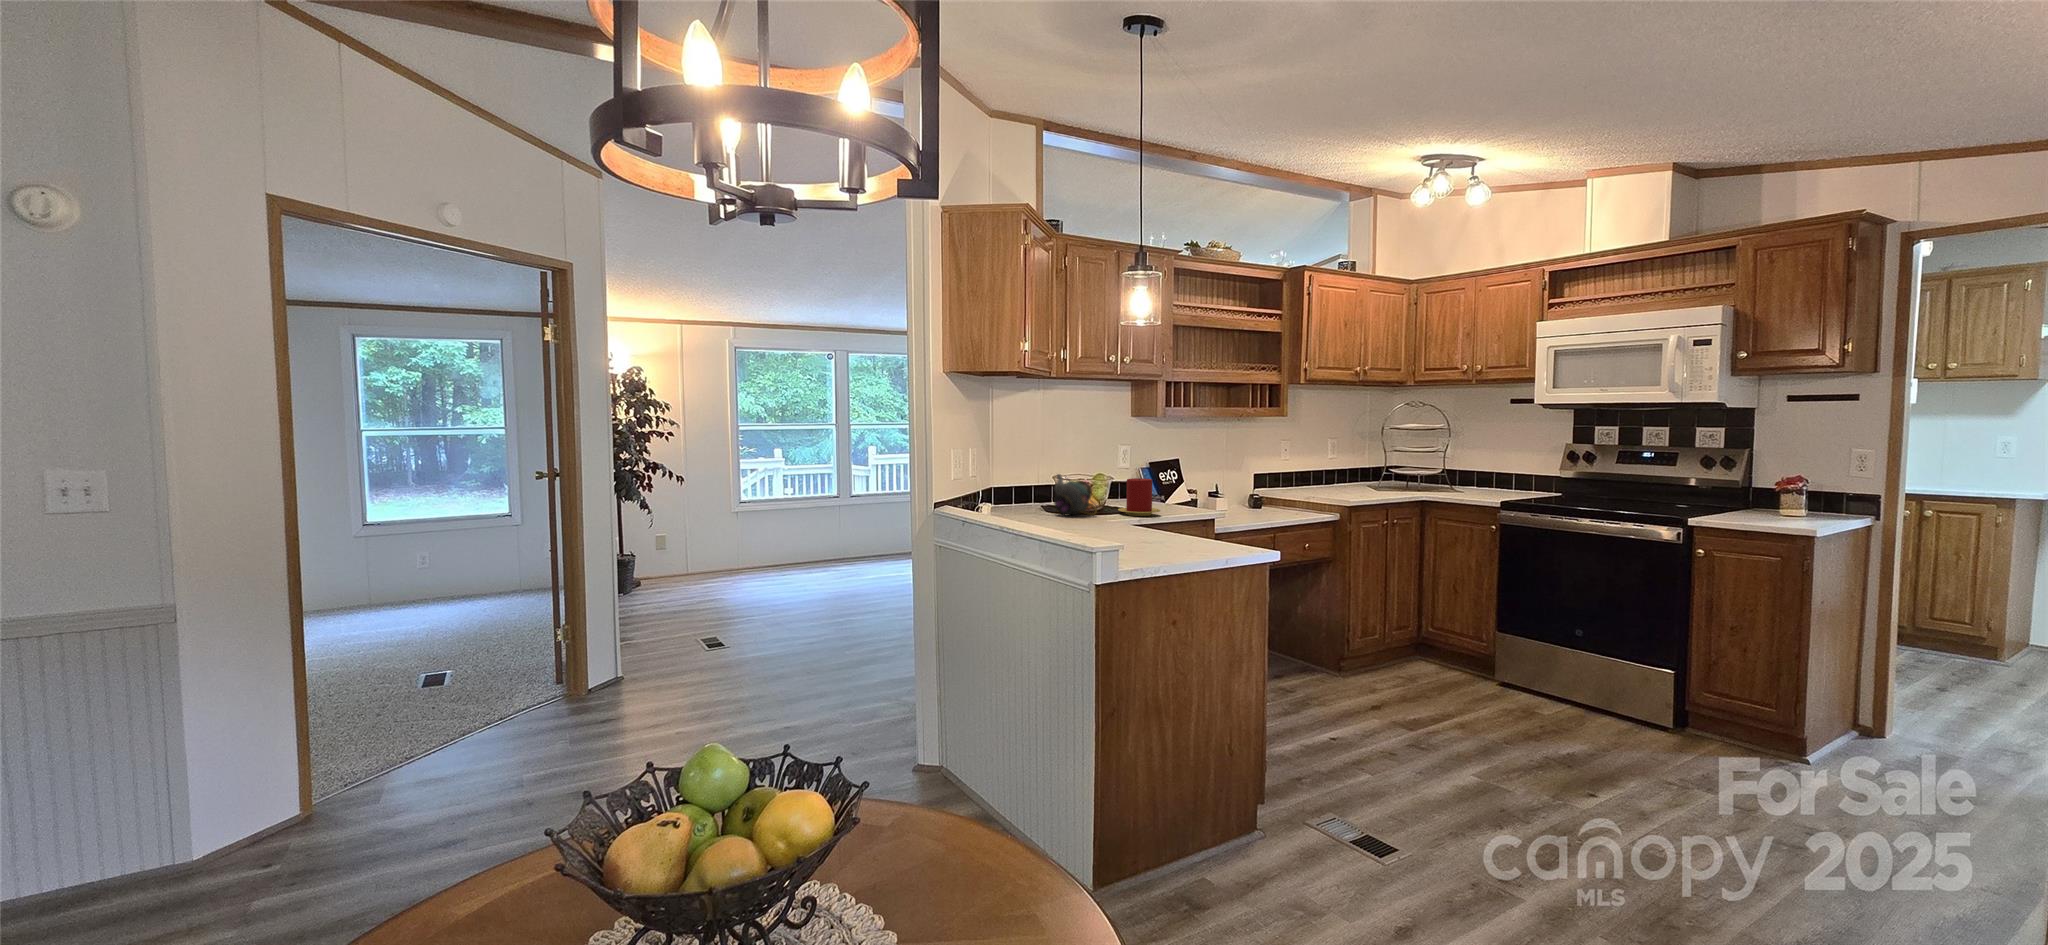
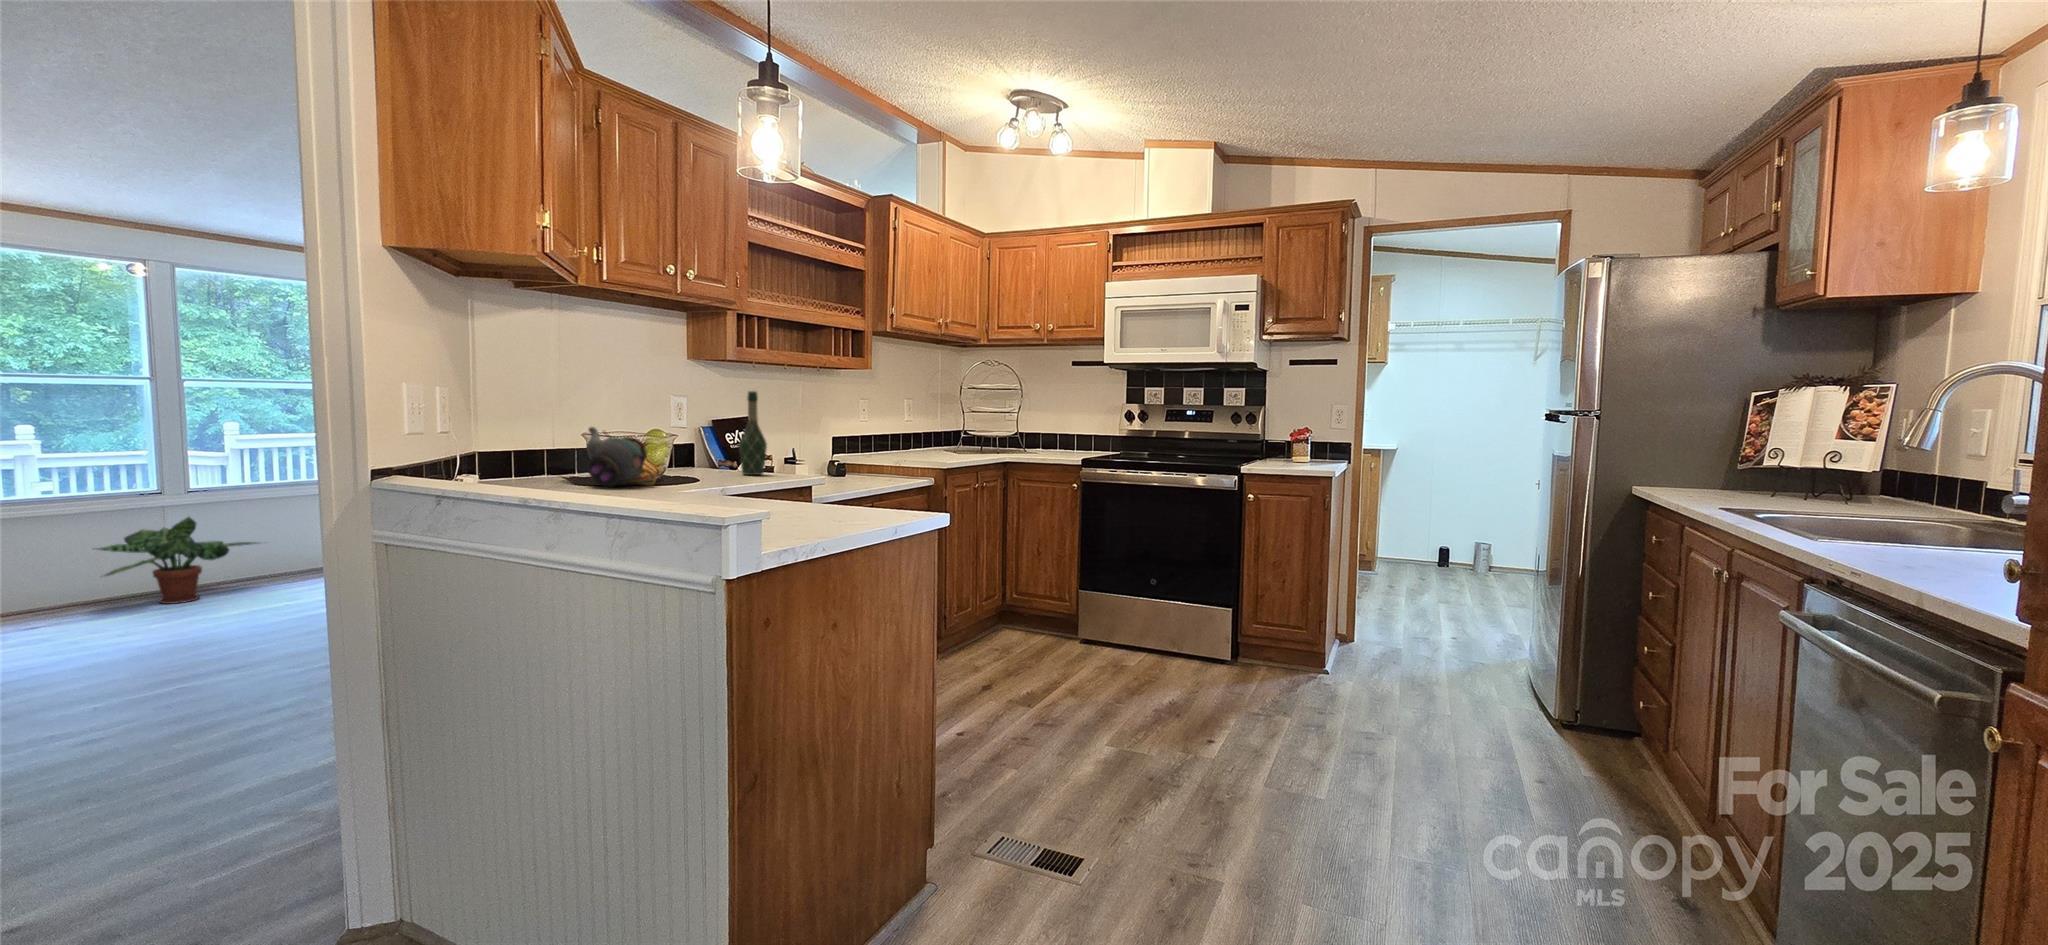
wine bottle: none [1163,443,1184,508] -> present [739,391,767,475]
candle: present [1118,478,1160,516] -> none [684,434,745,484]
potted plant: none [800,515,885,572] -> present [98,517,257,604]

